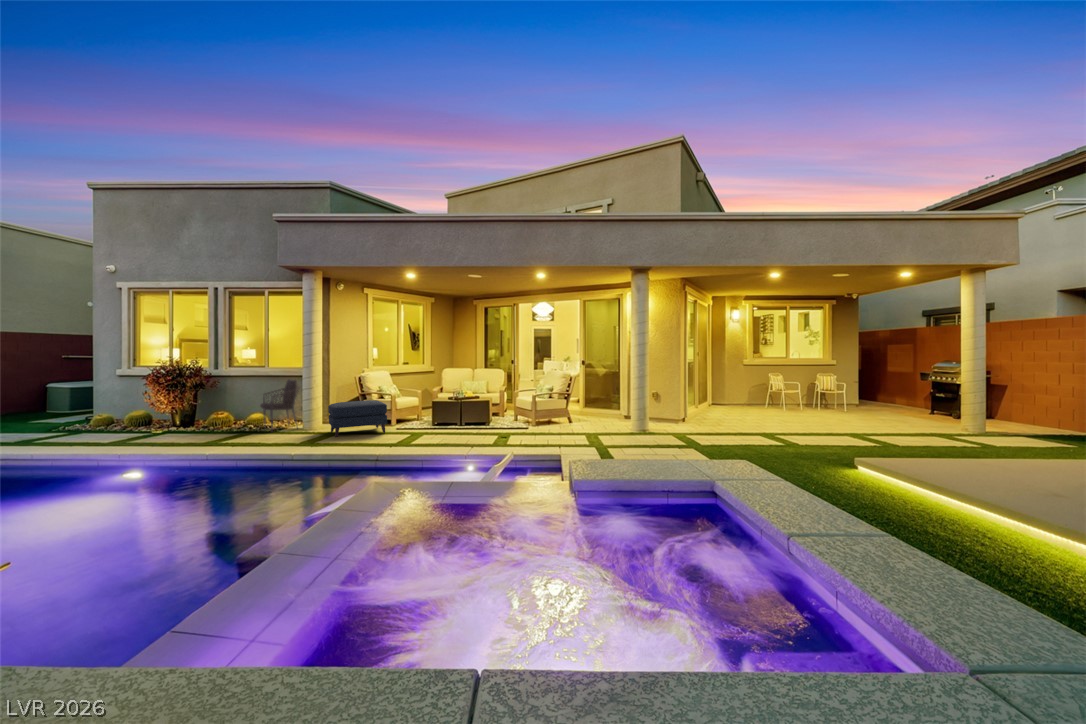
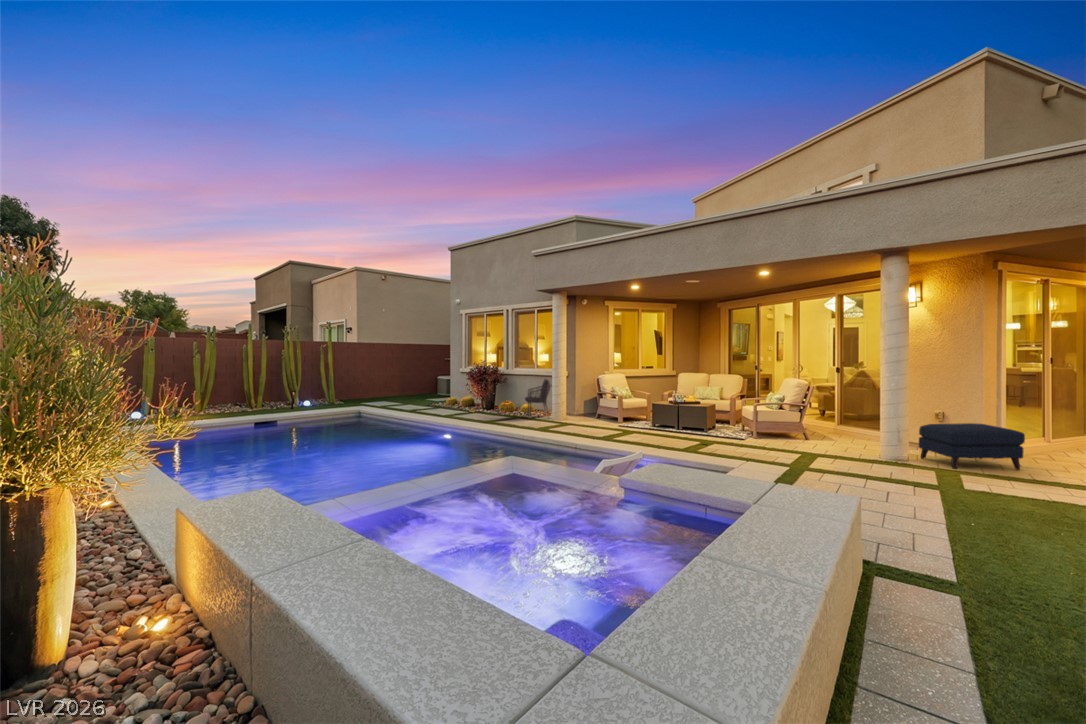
ottoman: present [328,400,387,437] -> present [919,423,1025,470]

